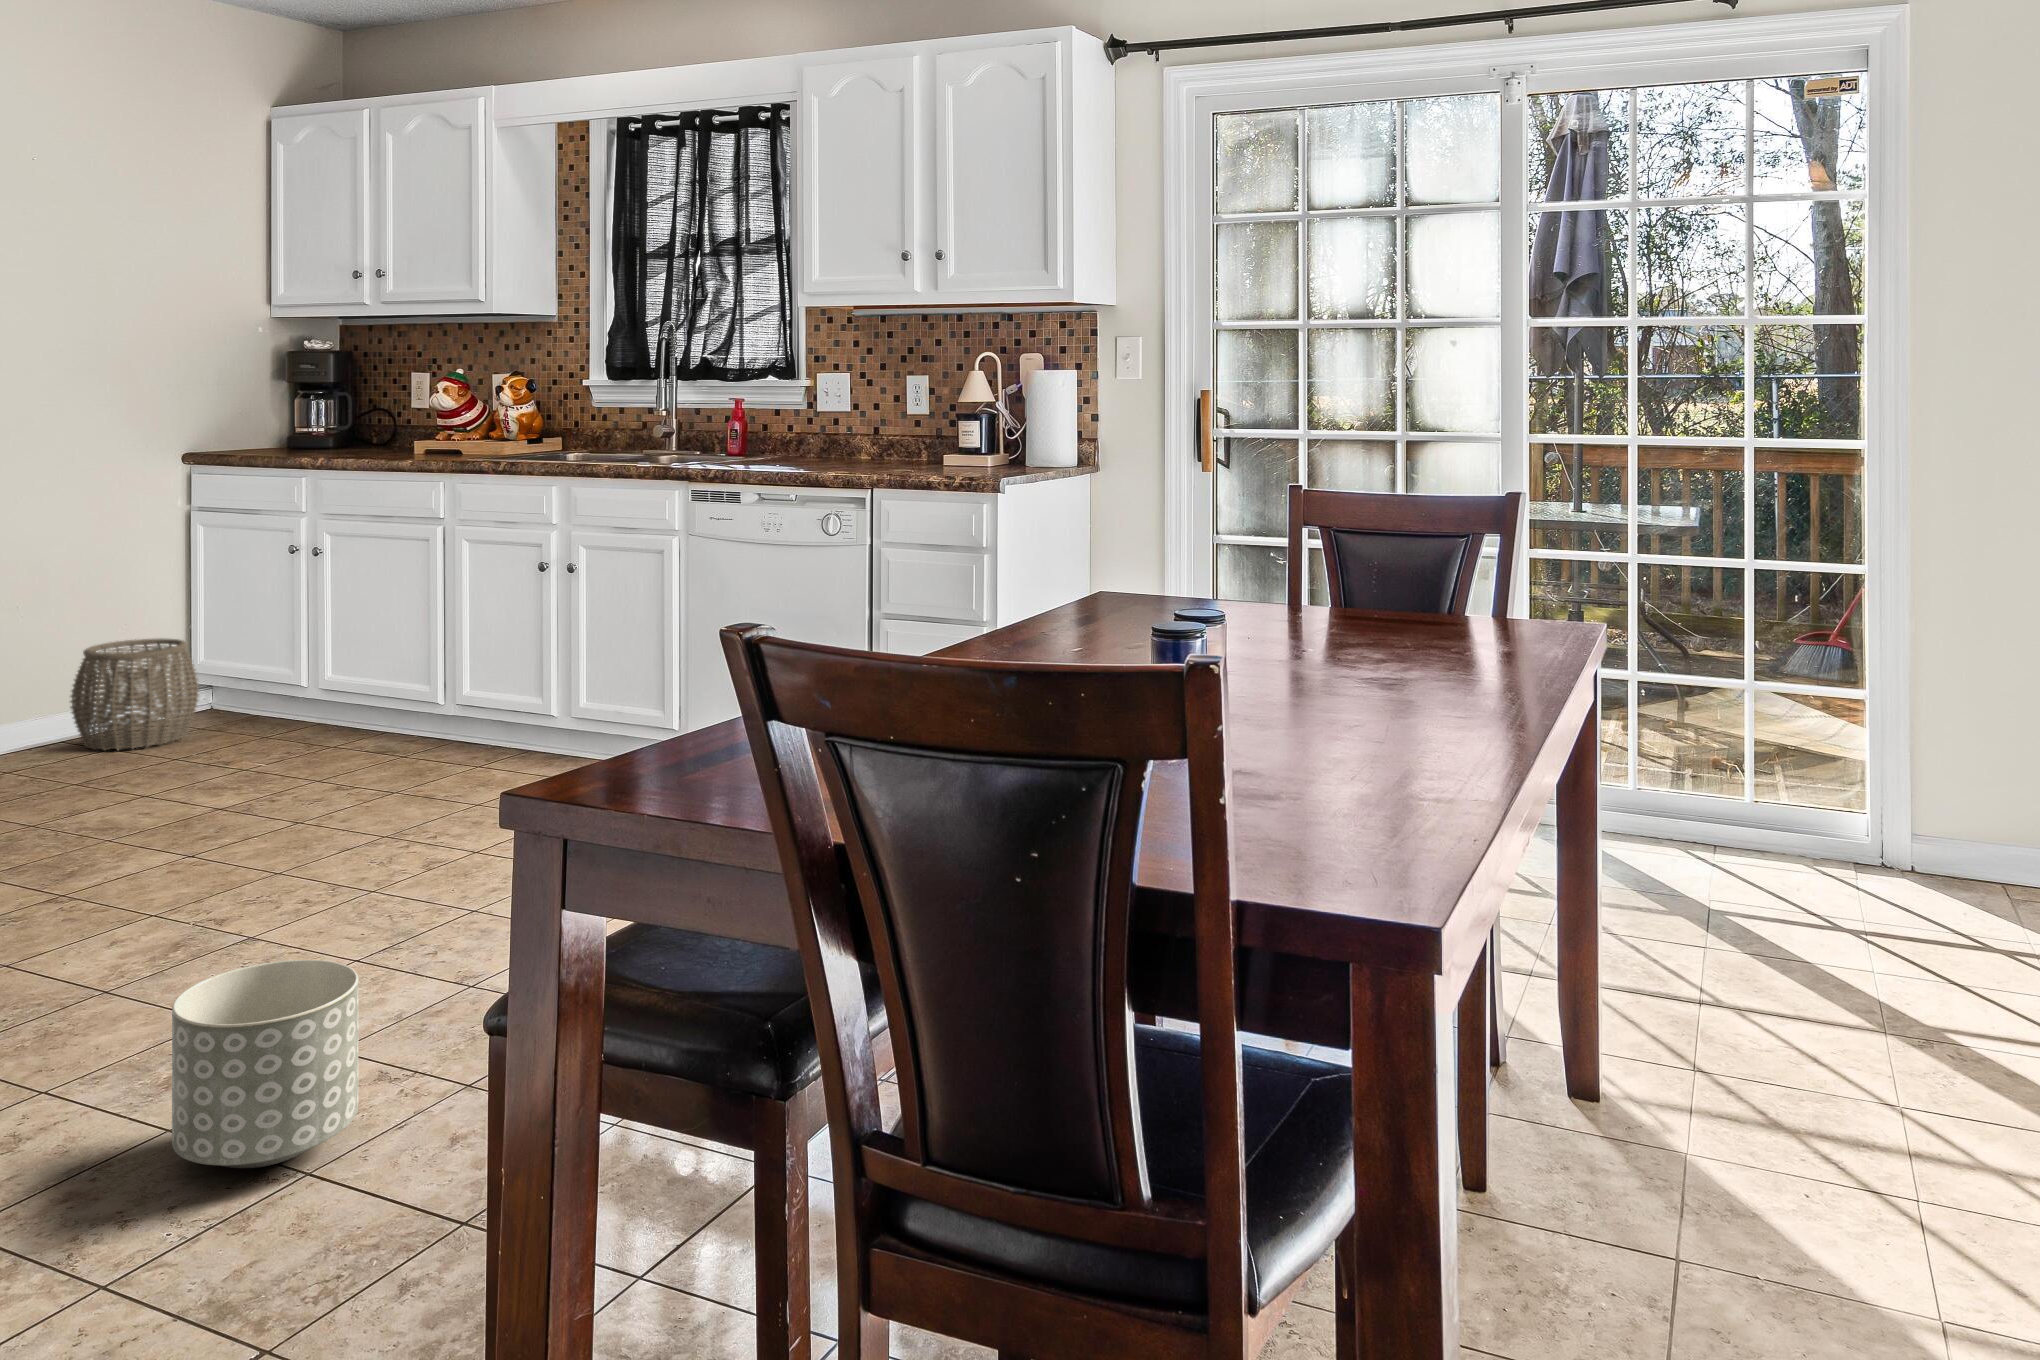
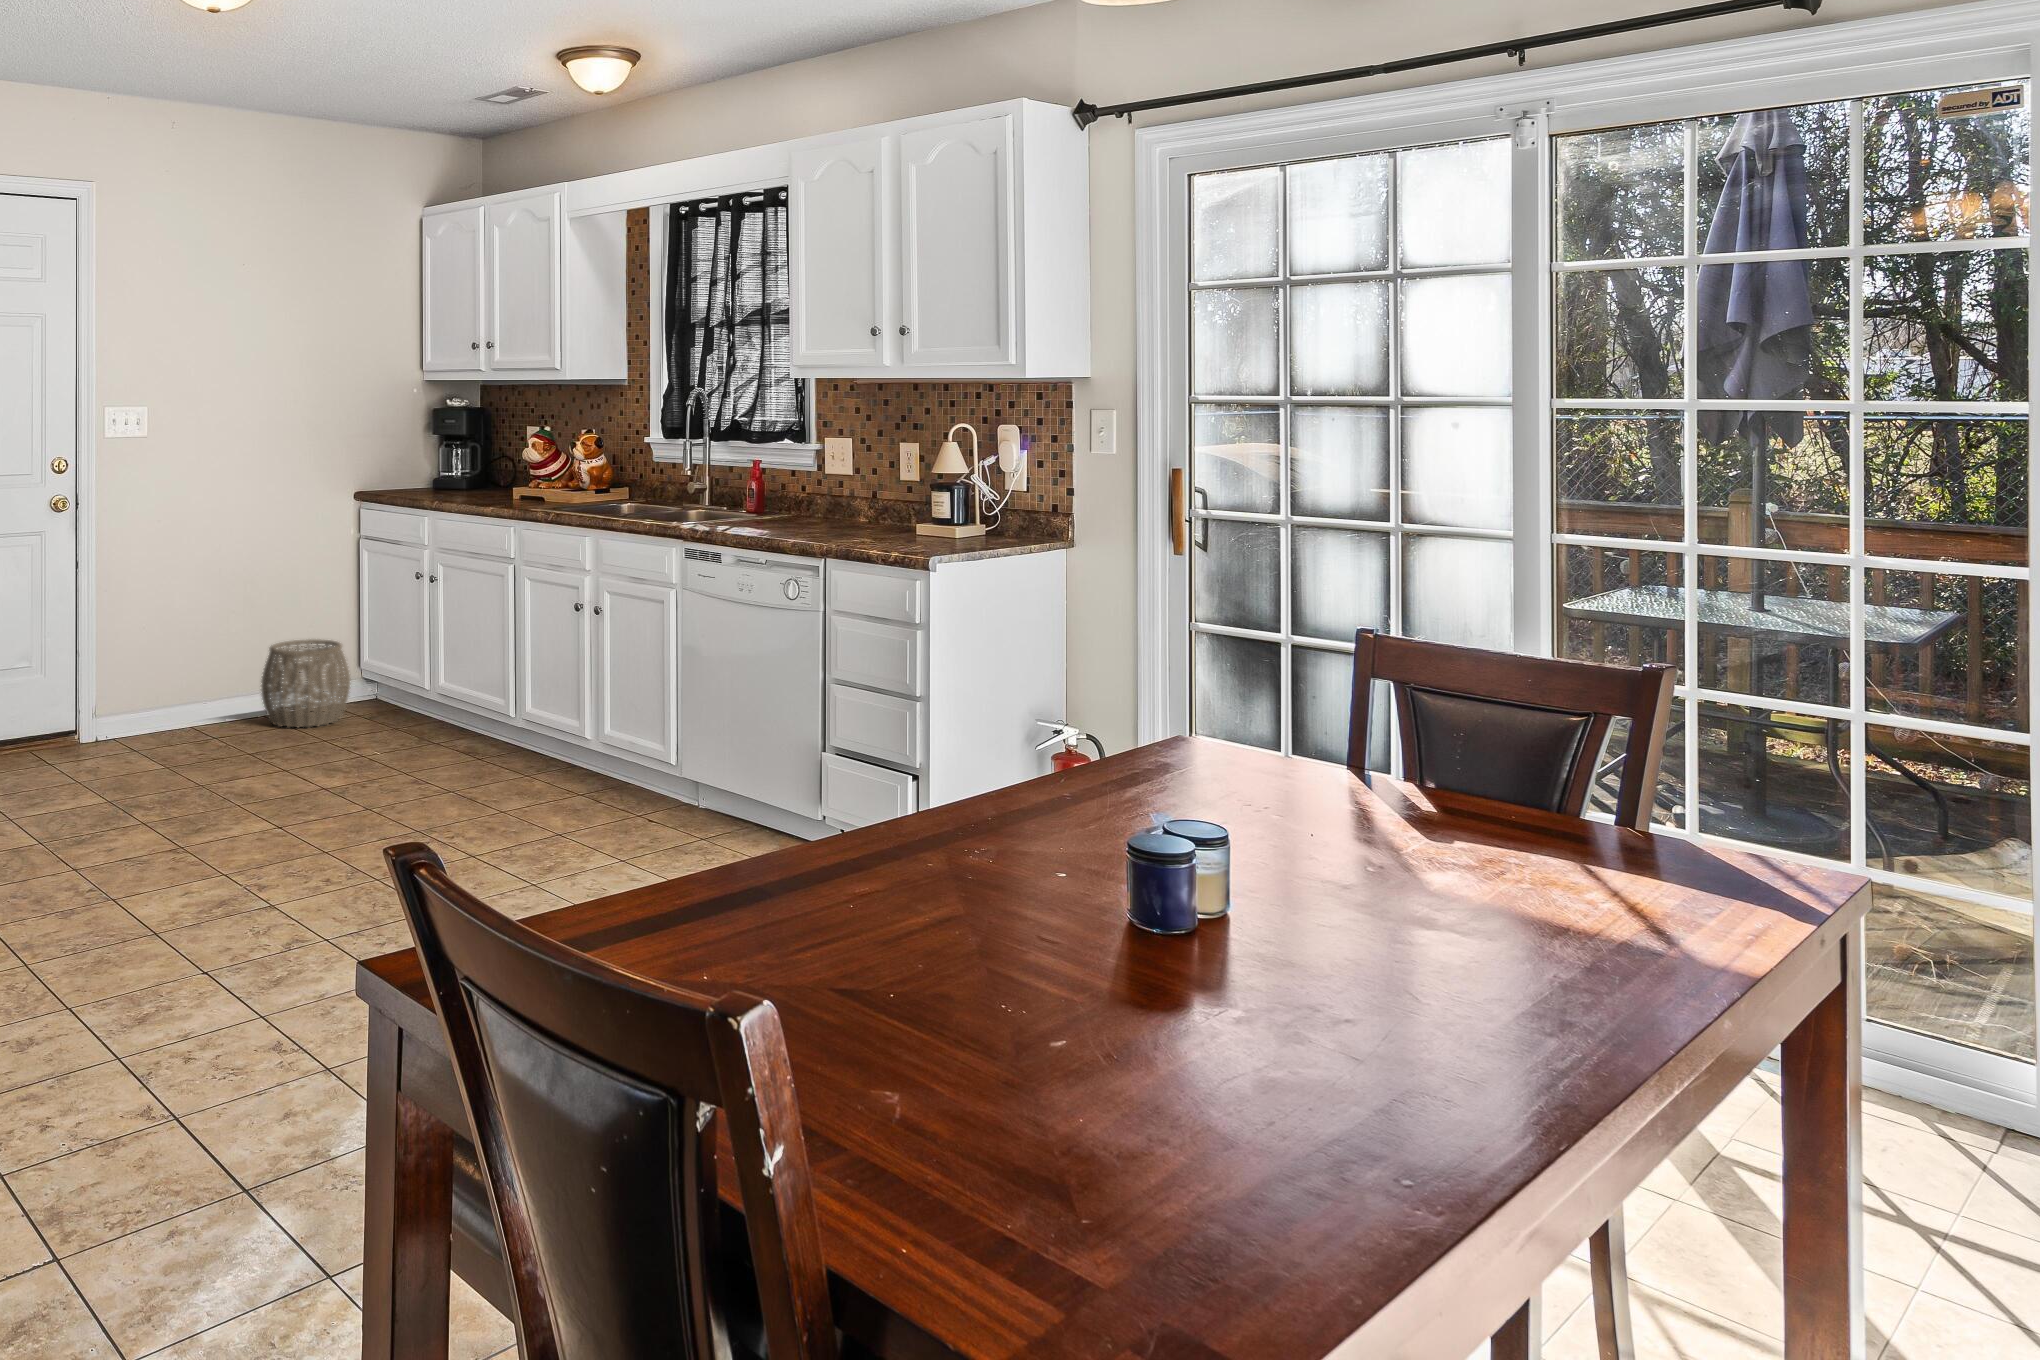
planter: present [172,960,358,1168] -> none [69,948,213,1119]

